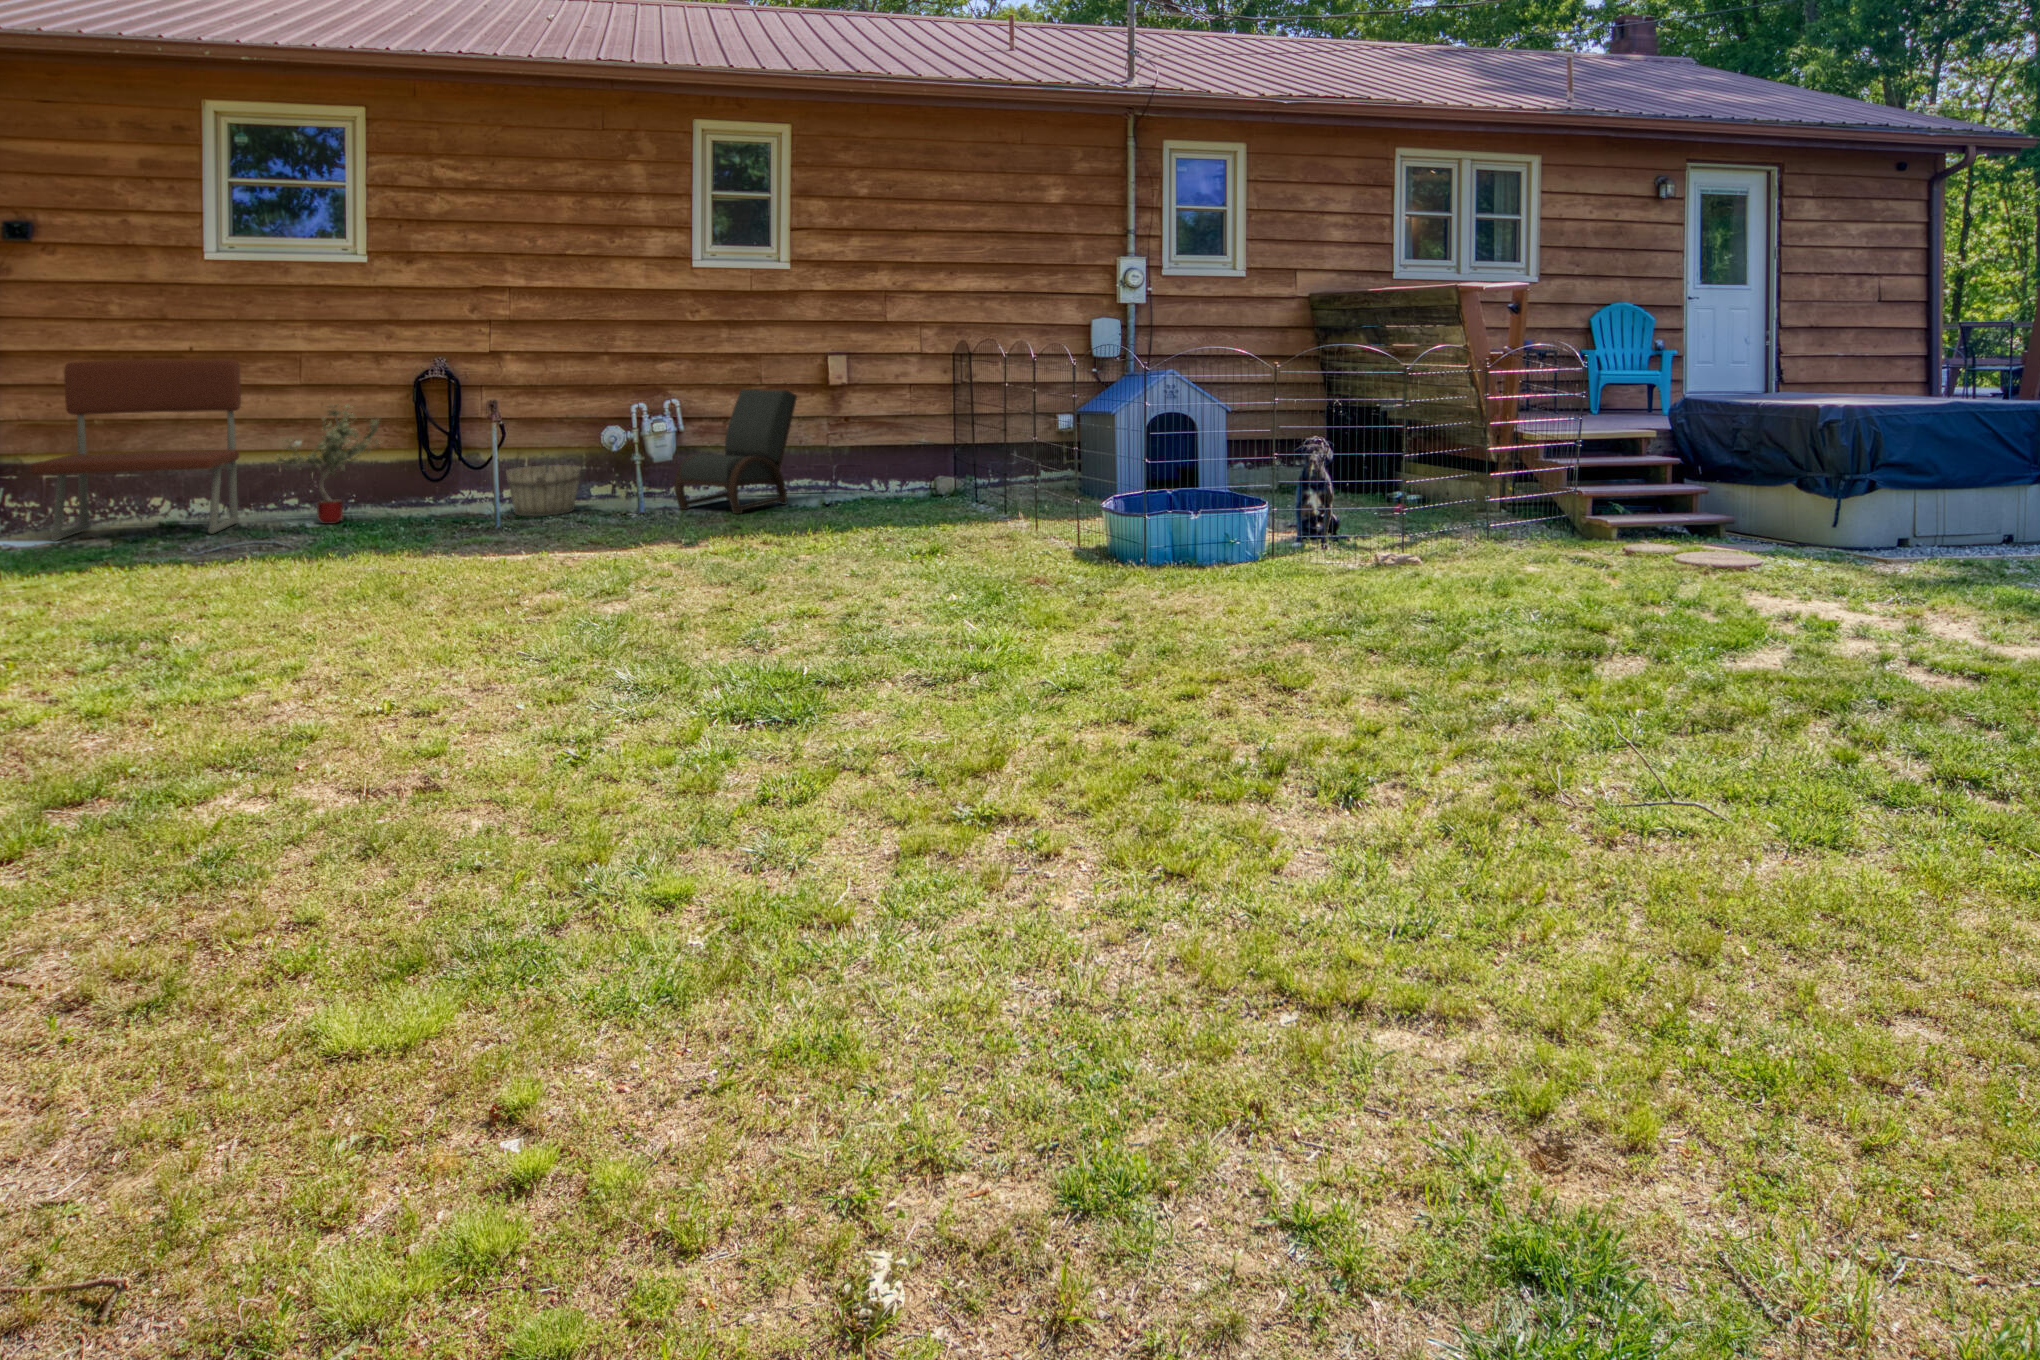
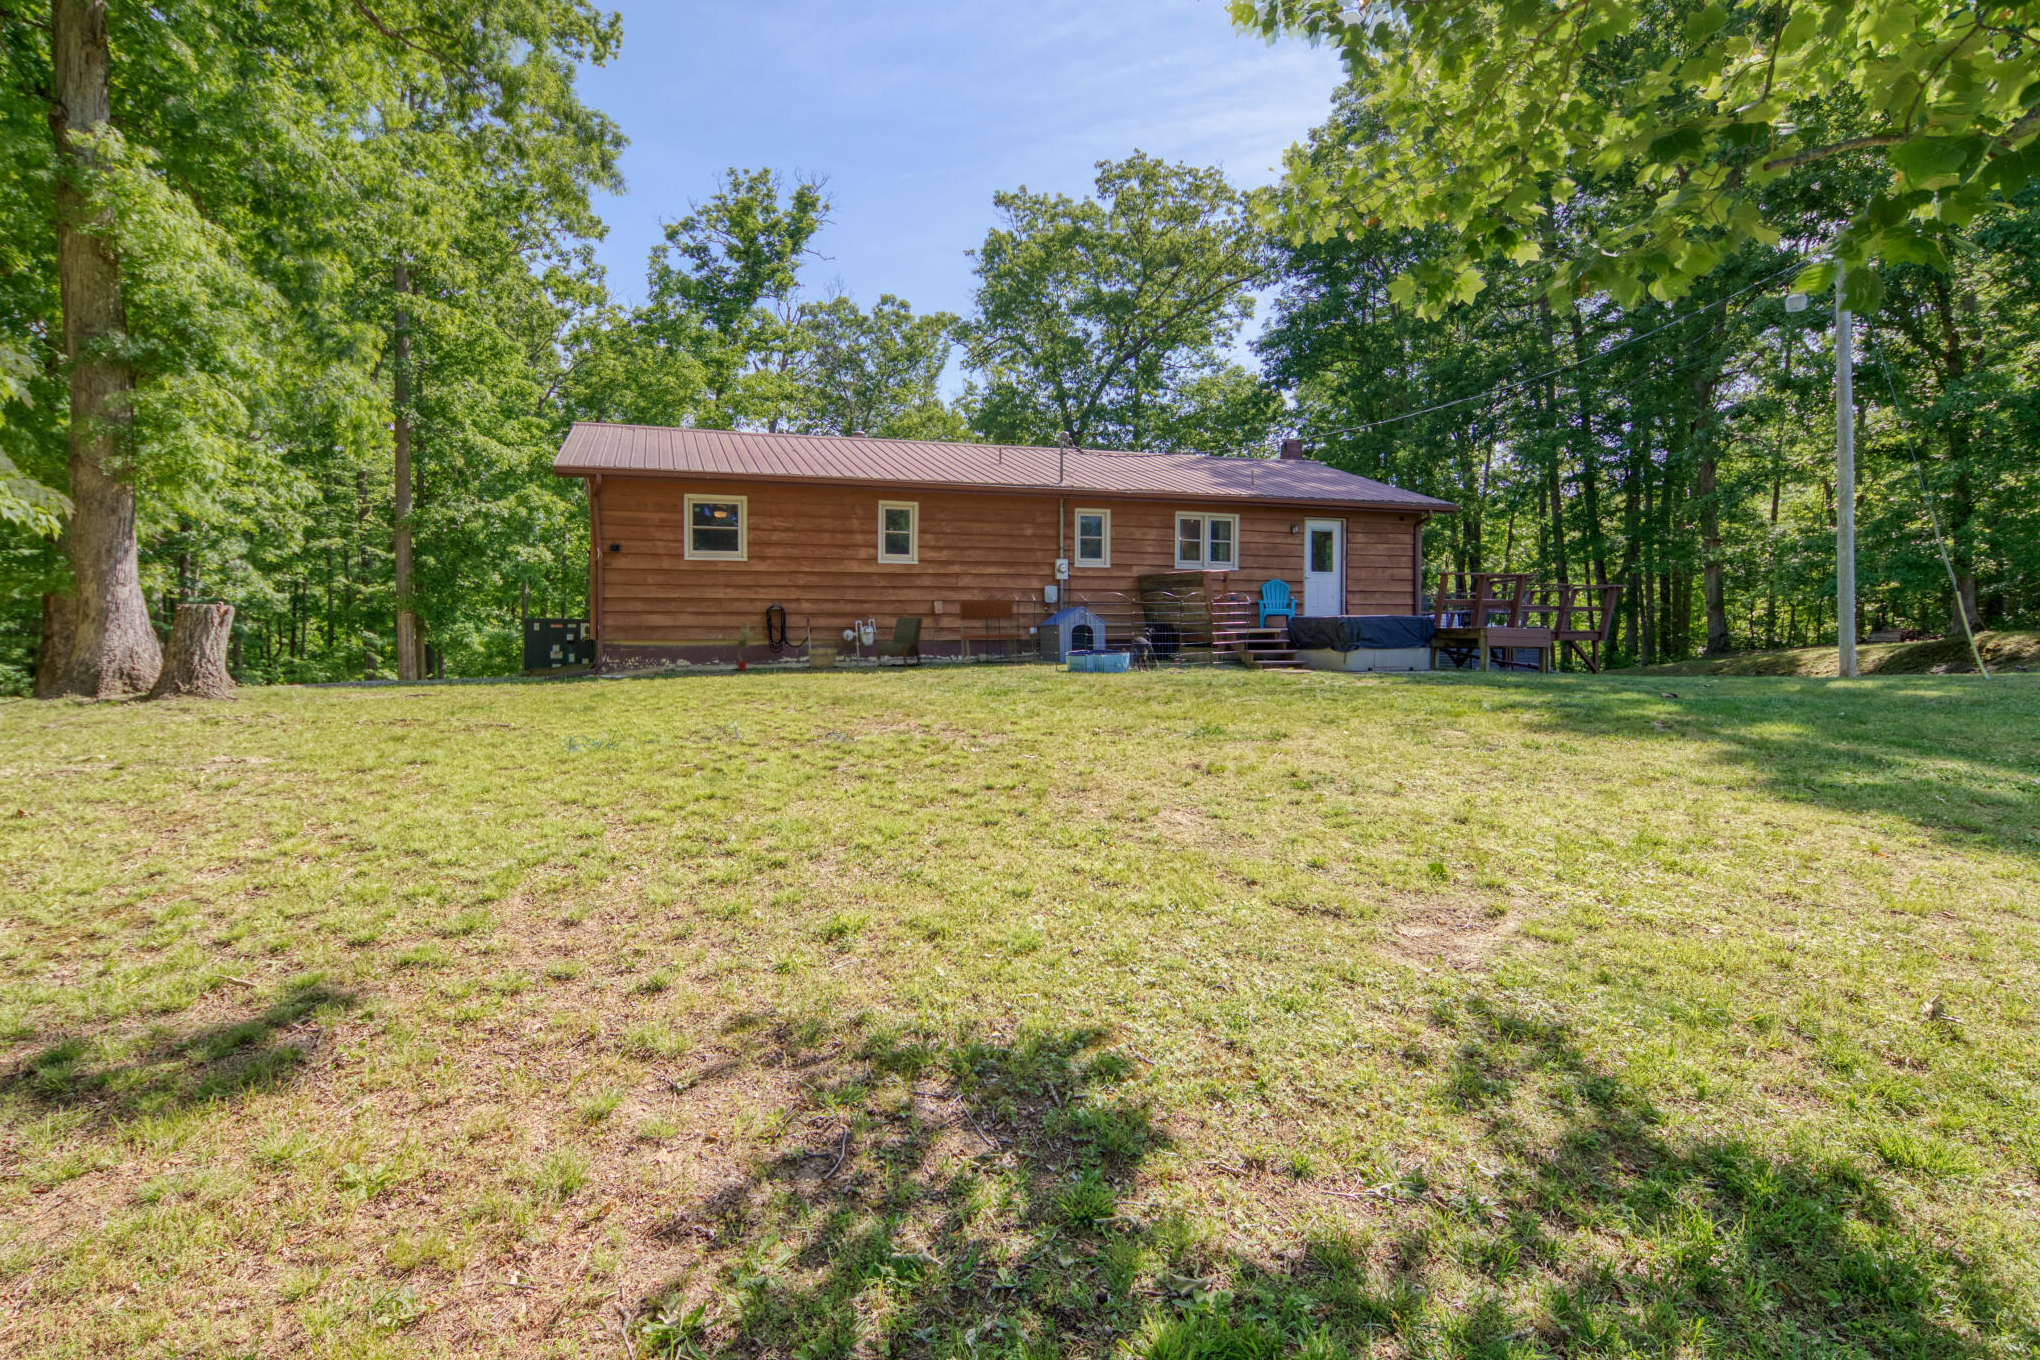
bench: present [30,359,241,541] -> present [959,600,1022,664]

